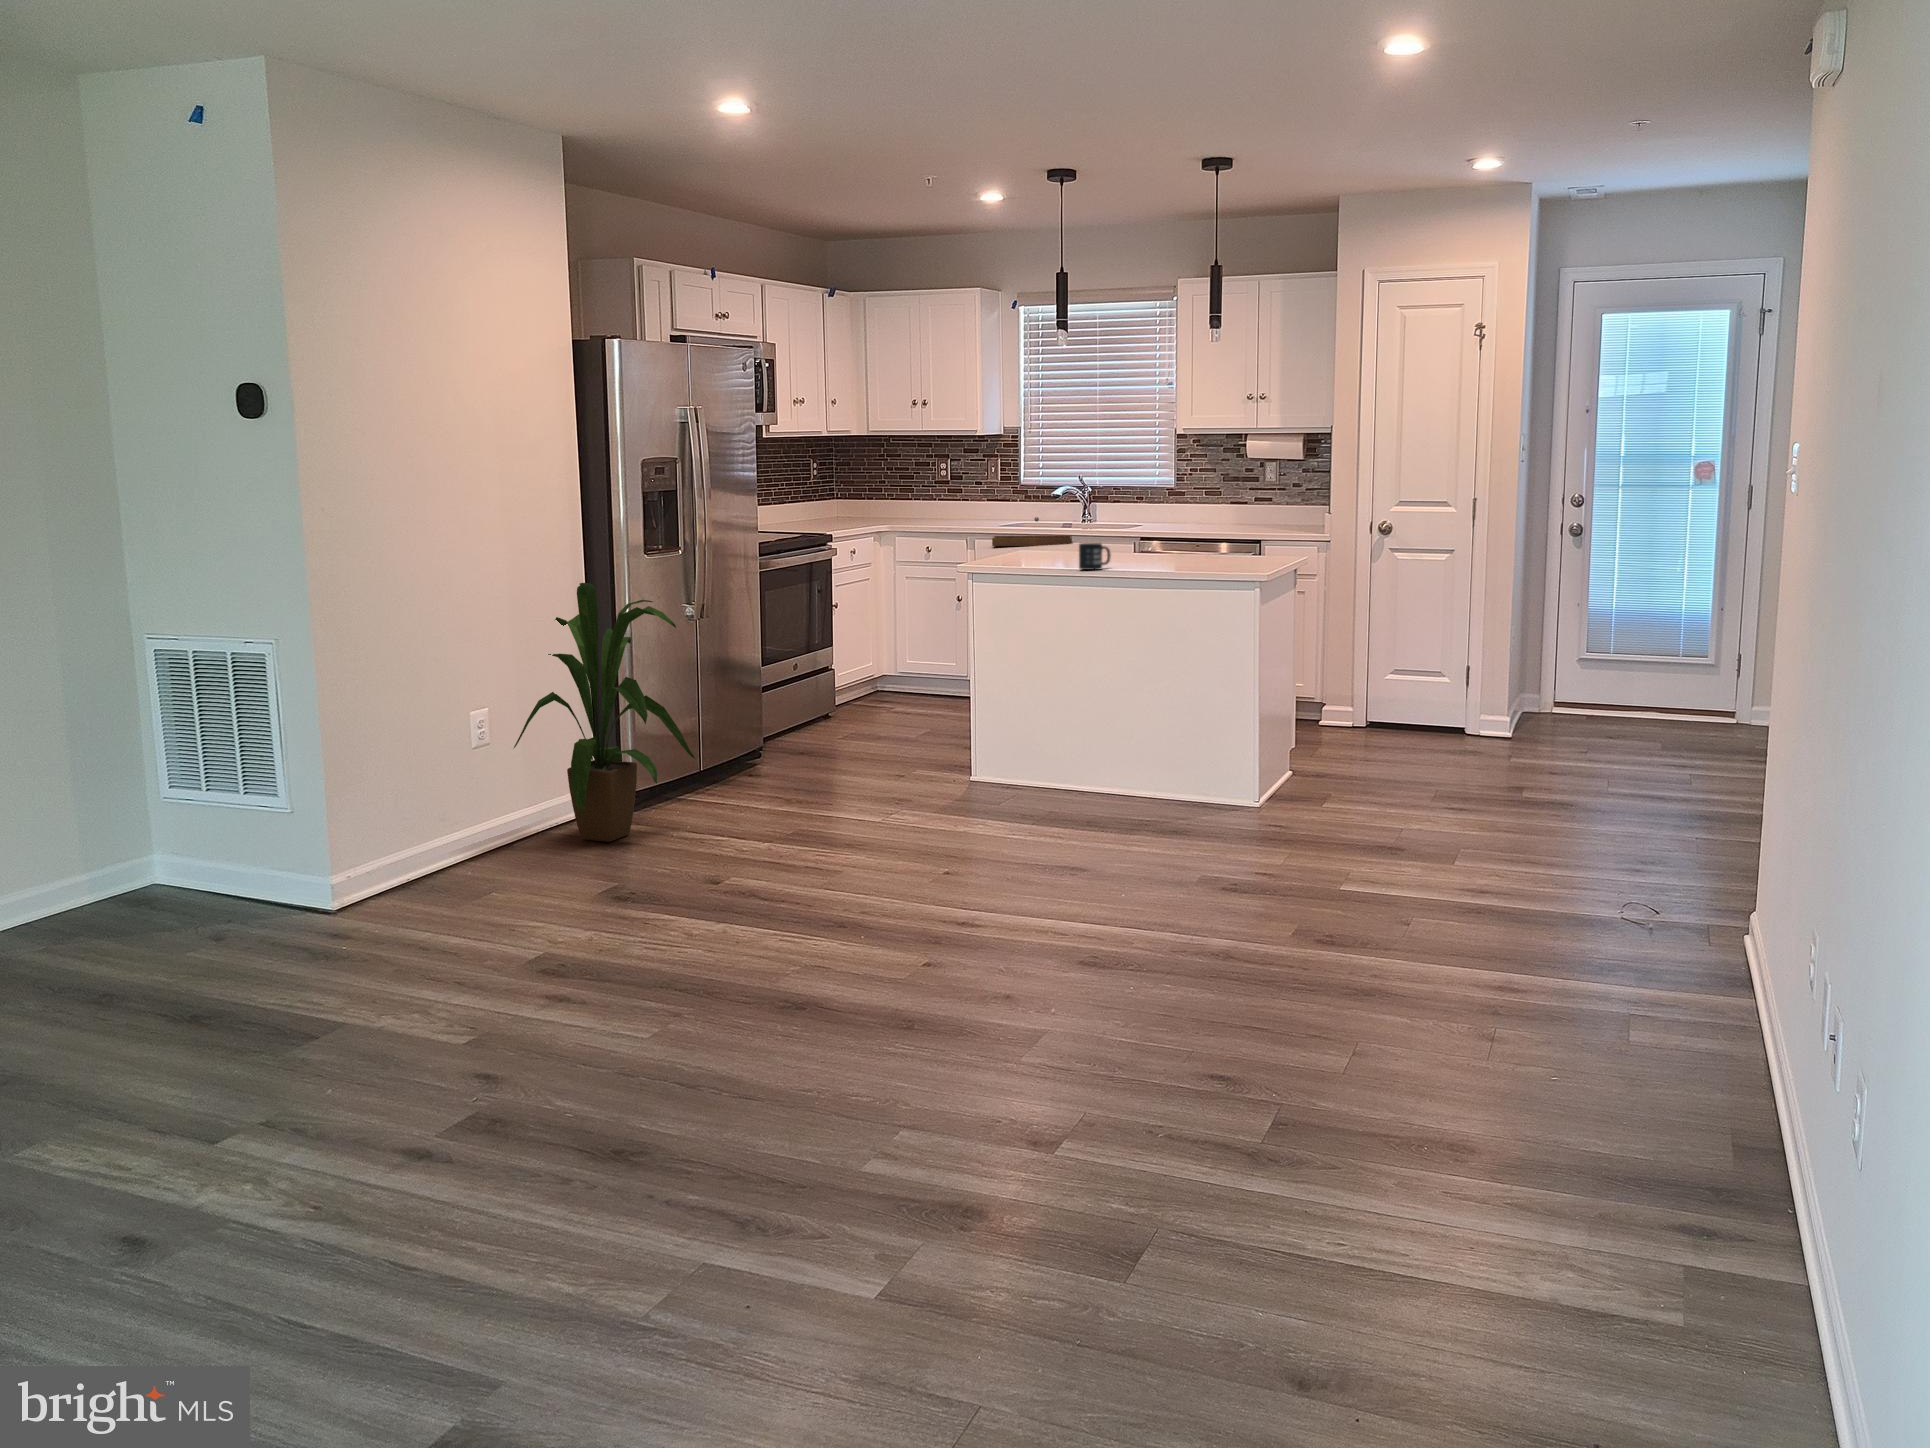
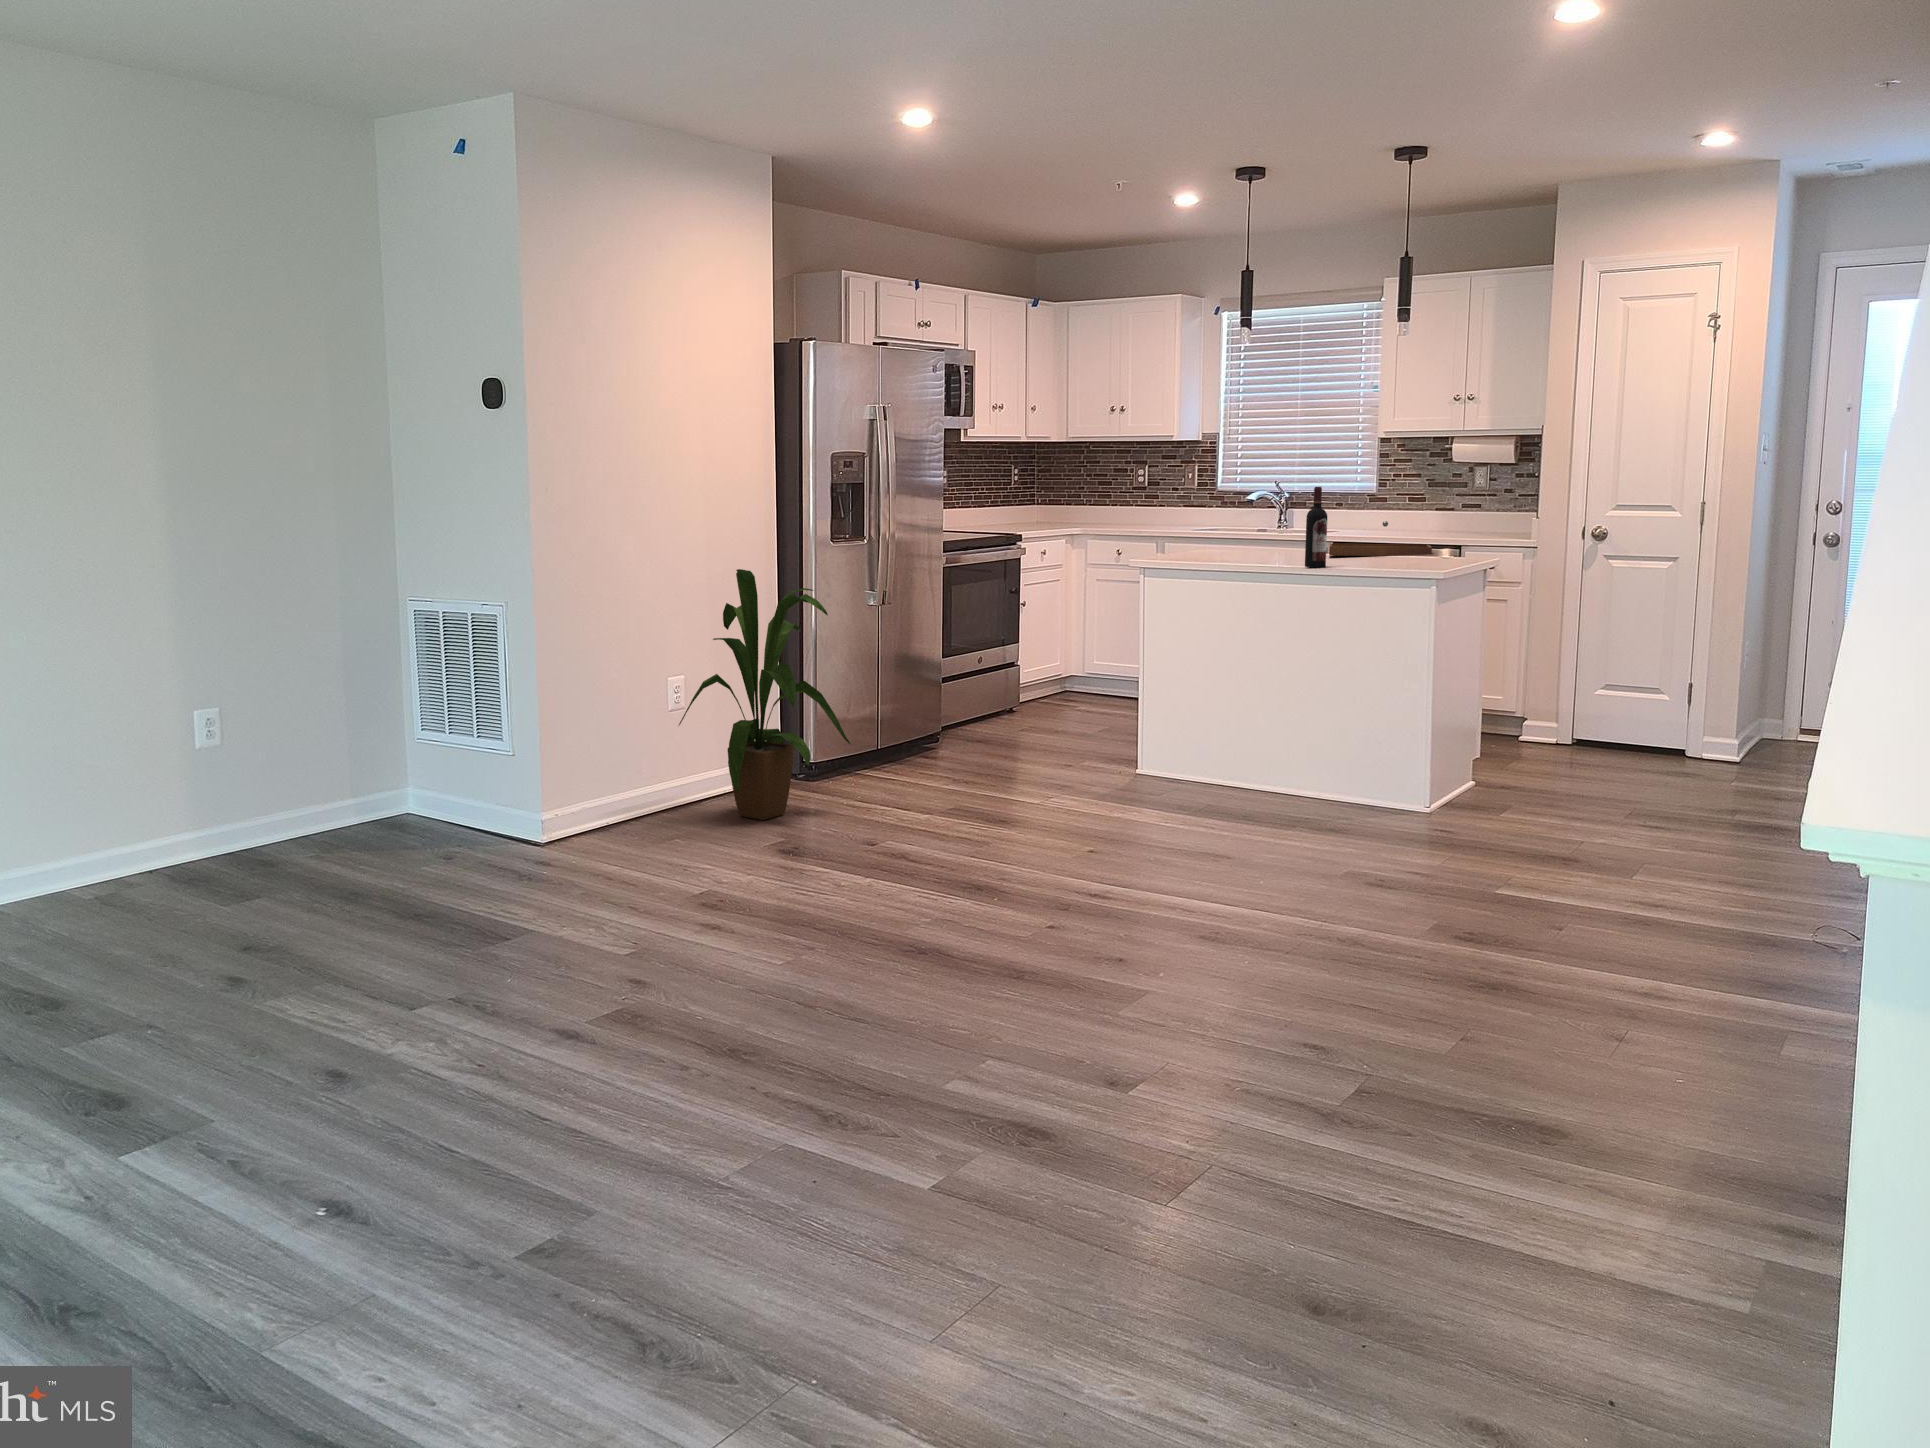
wine bottle: none [1131,490,1150,567] -> present [1305,487,1327,568]
tray: present [992,517,1072,546] -> present [1329,521,1432,556]
mug: present [1079,543,1110,570] -> none [1249,542,1284,570]

